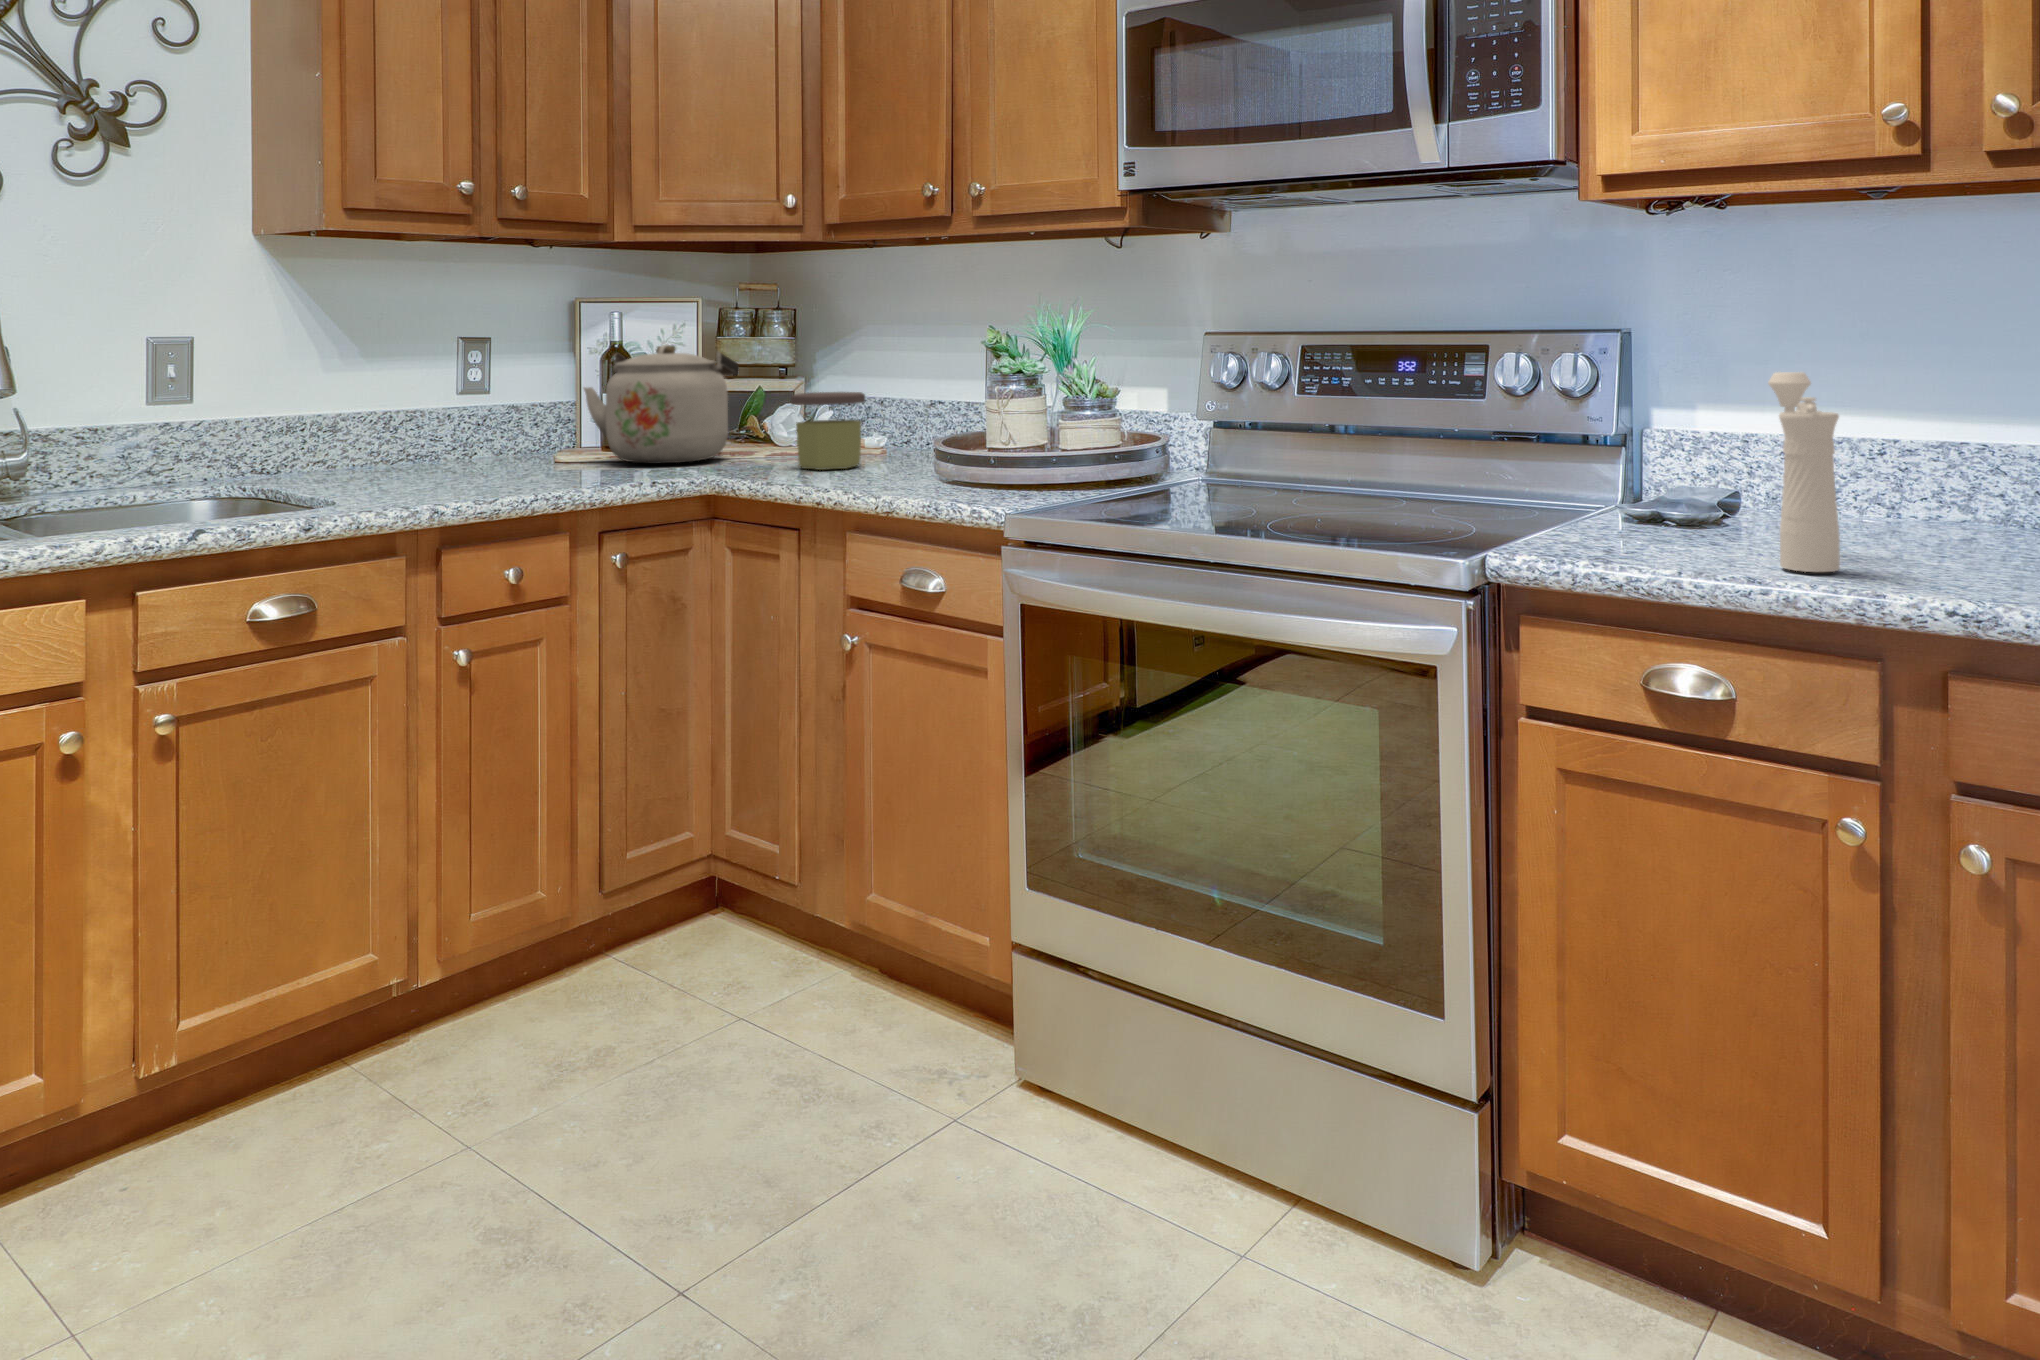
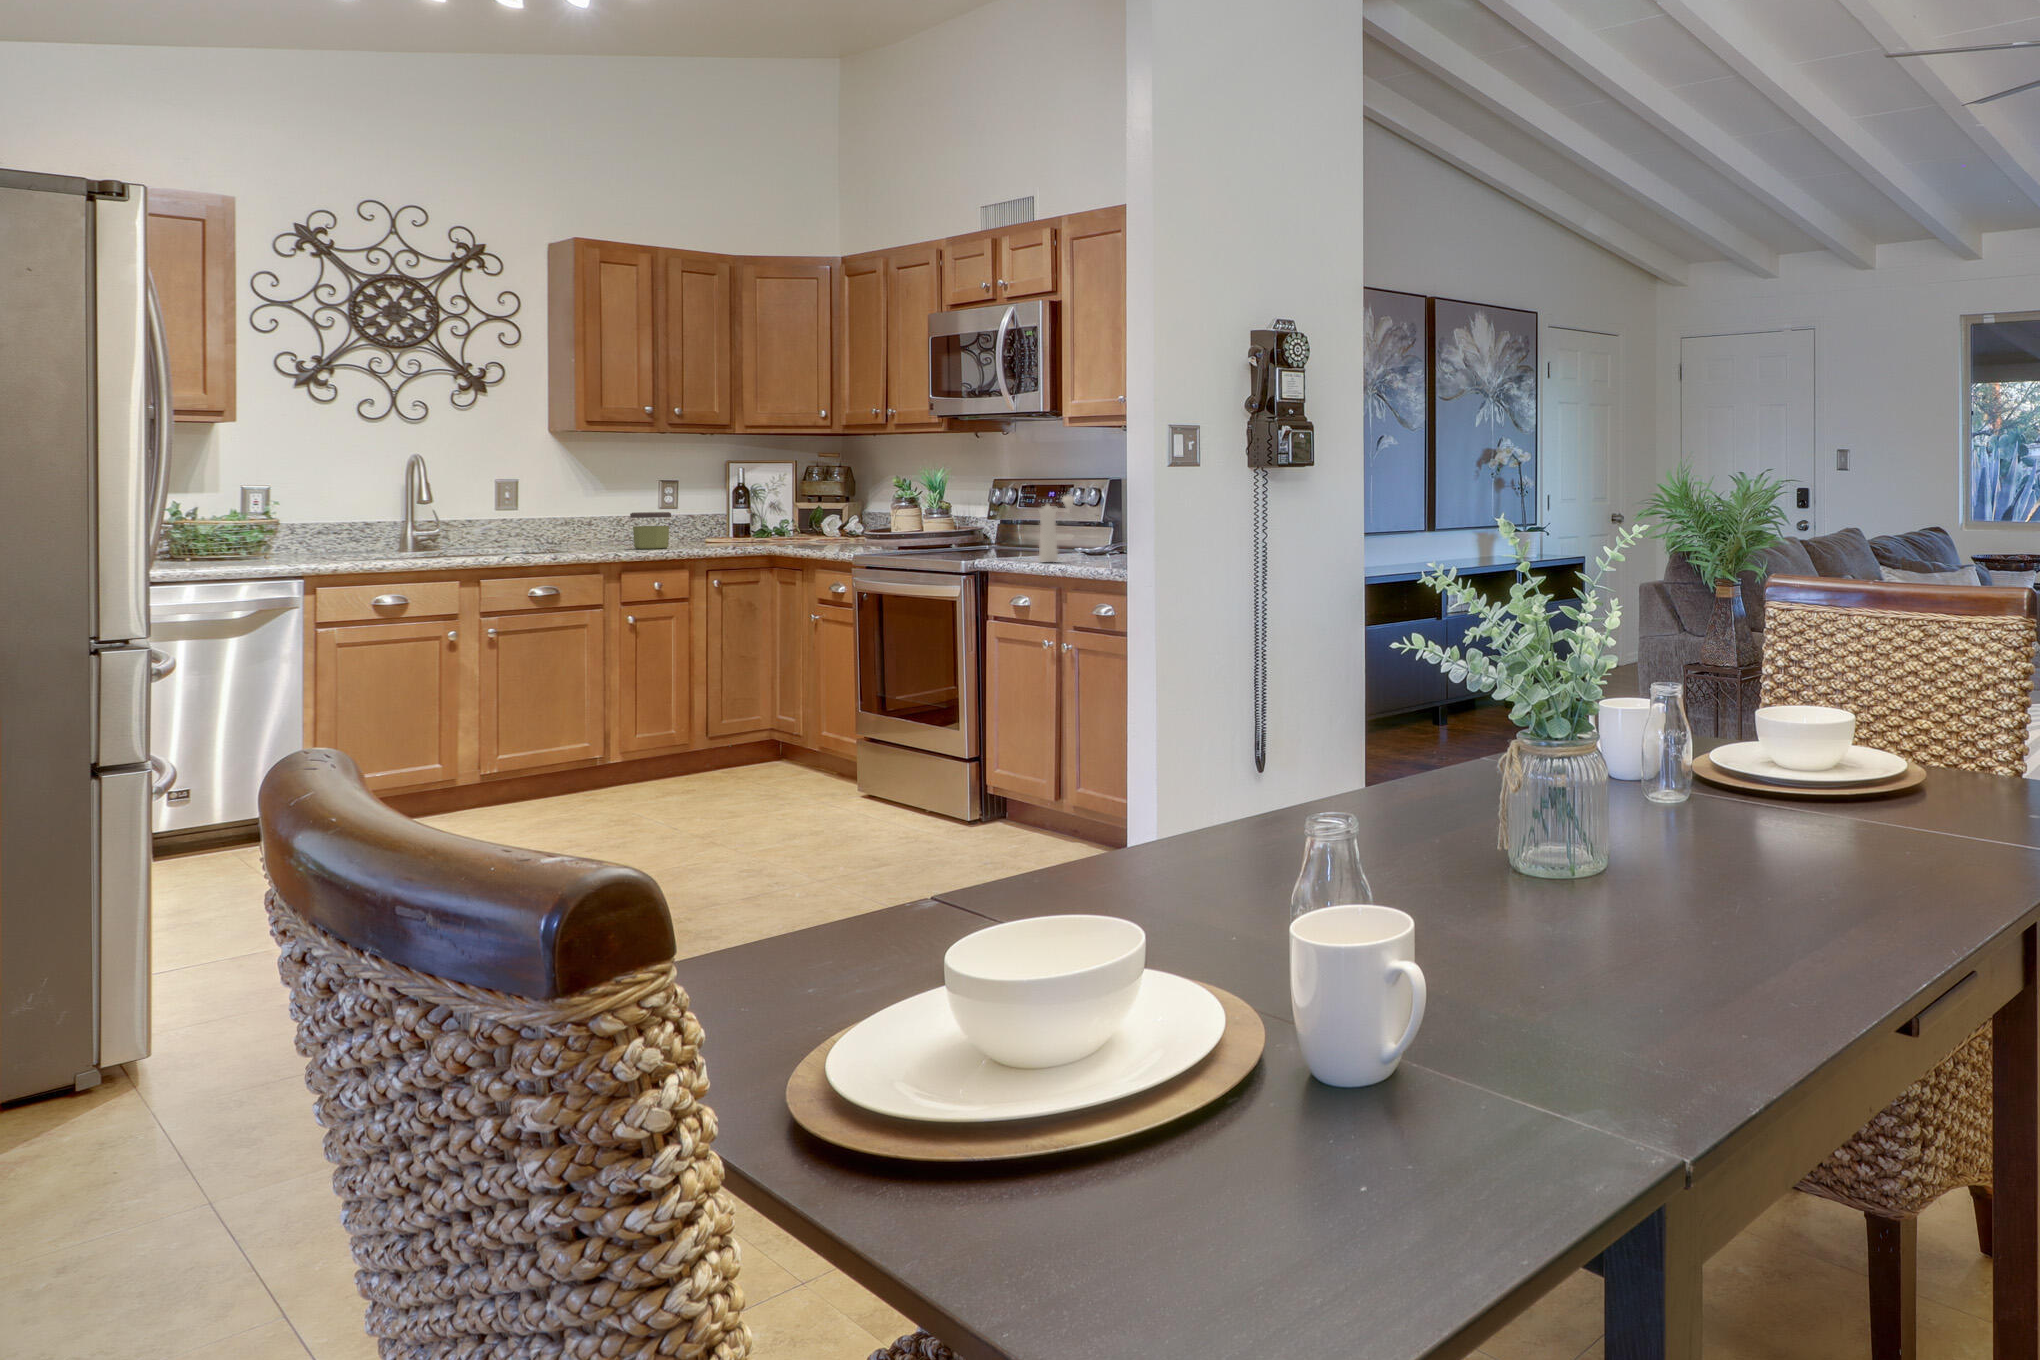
kettle: present [584,344,739,463] -> none [721,487,806,545]
jar: present [791,392,865,470] -> present [630,512,671,549]

